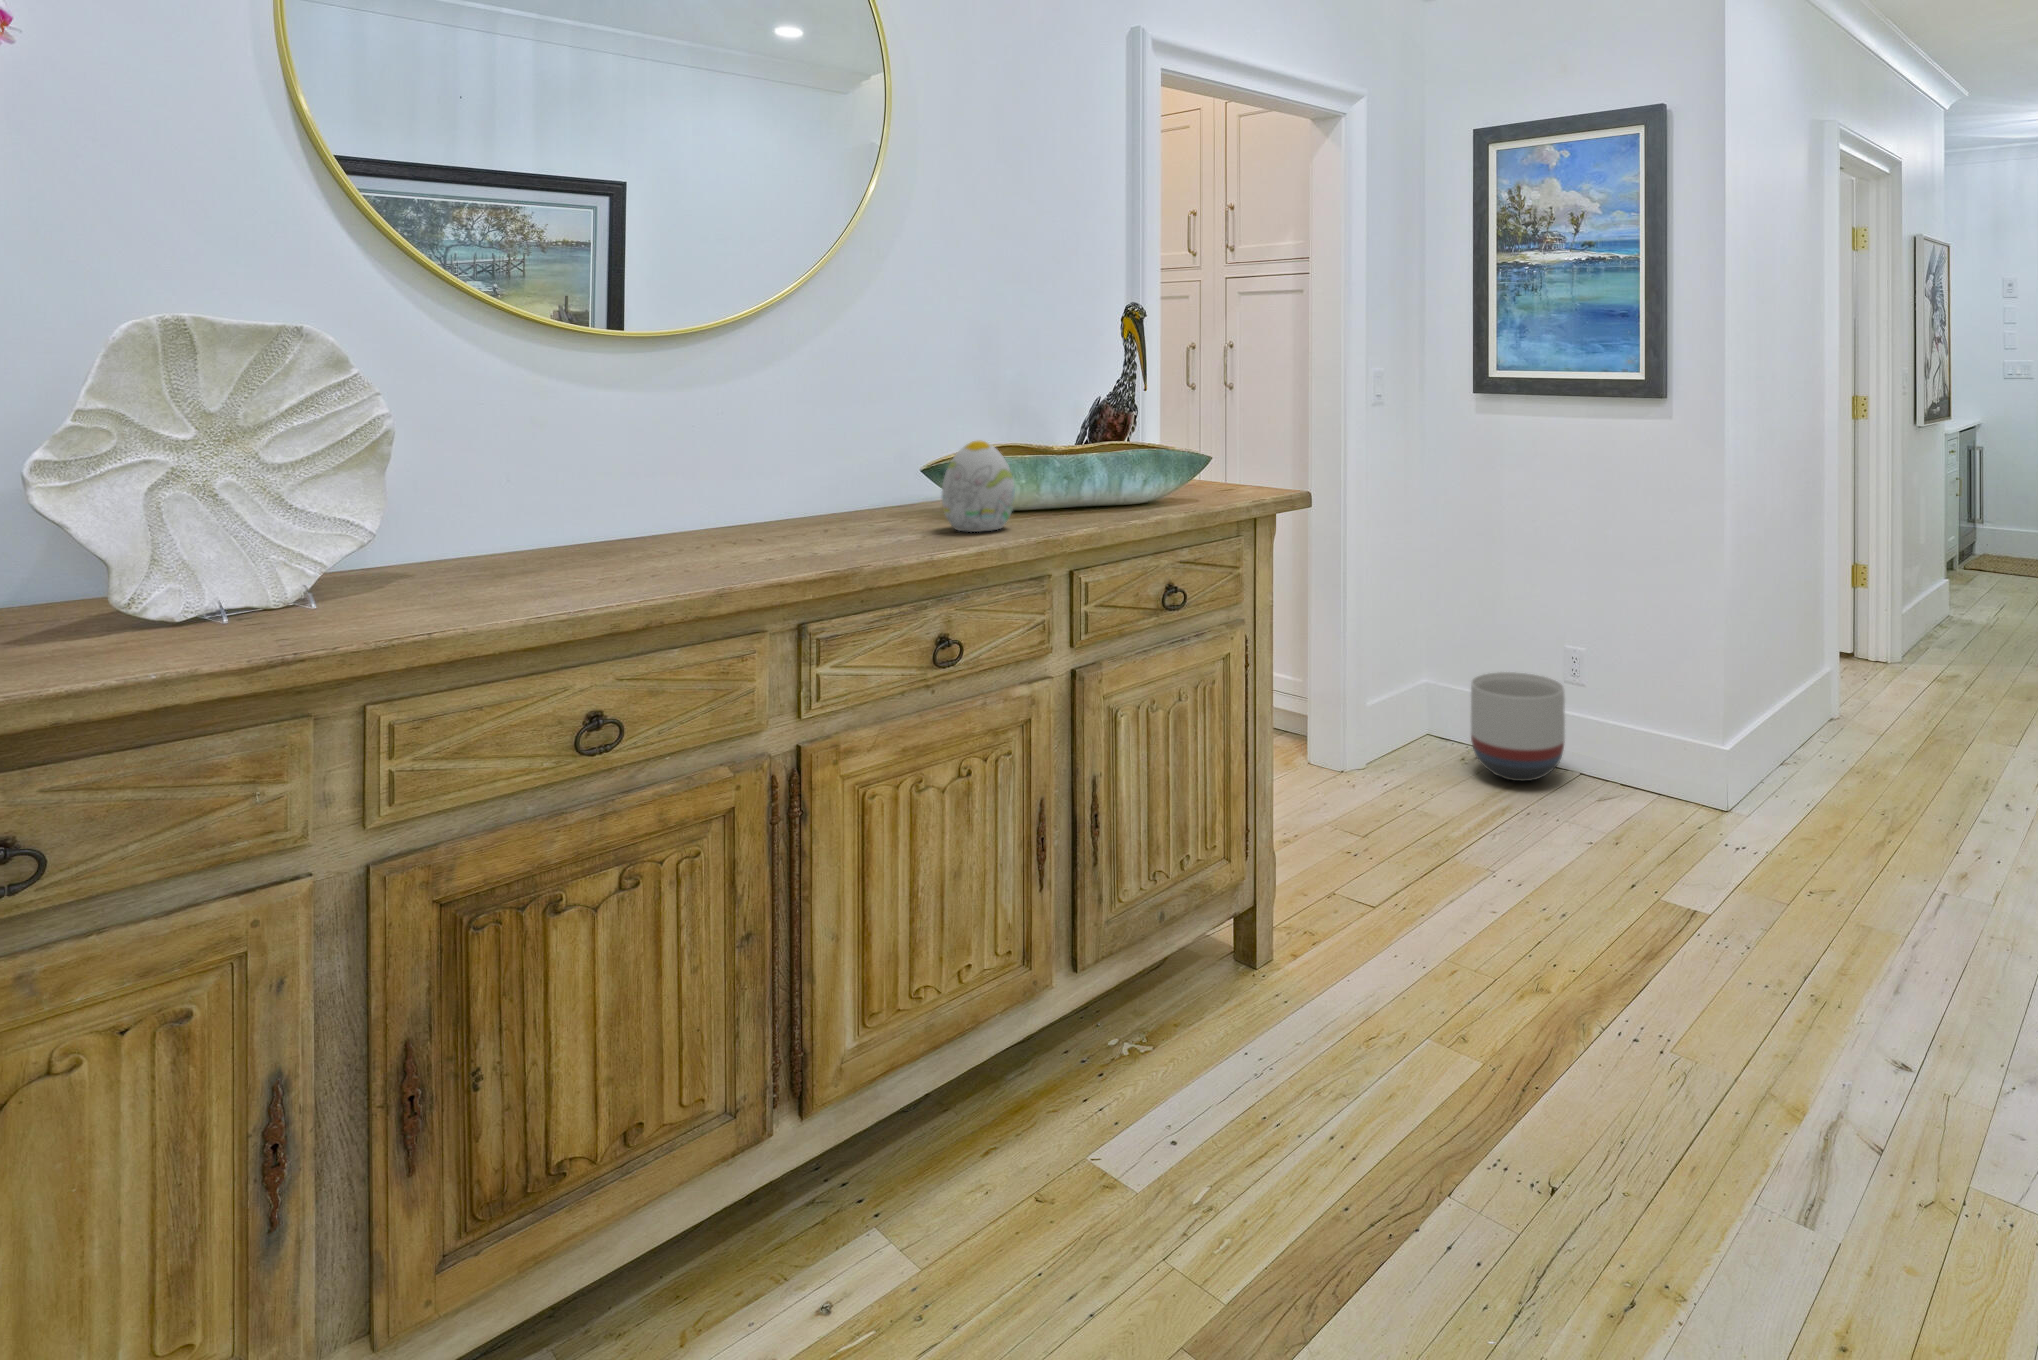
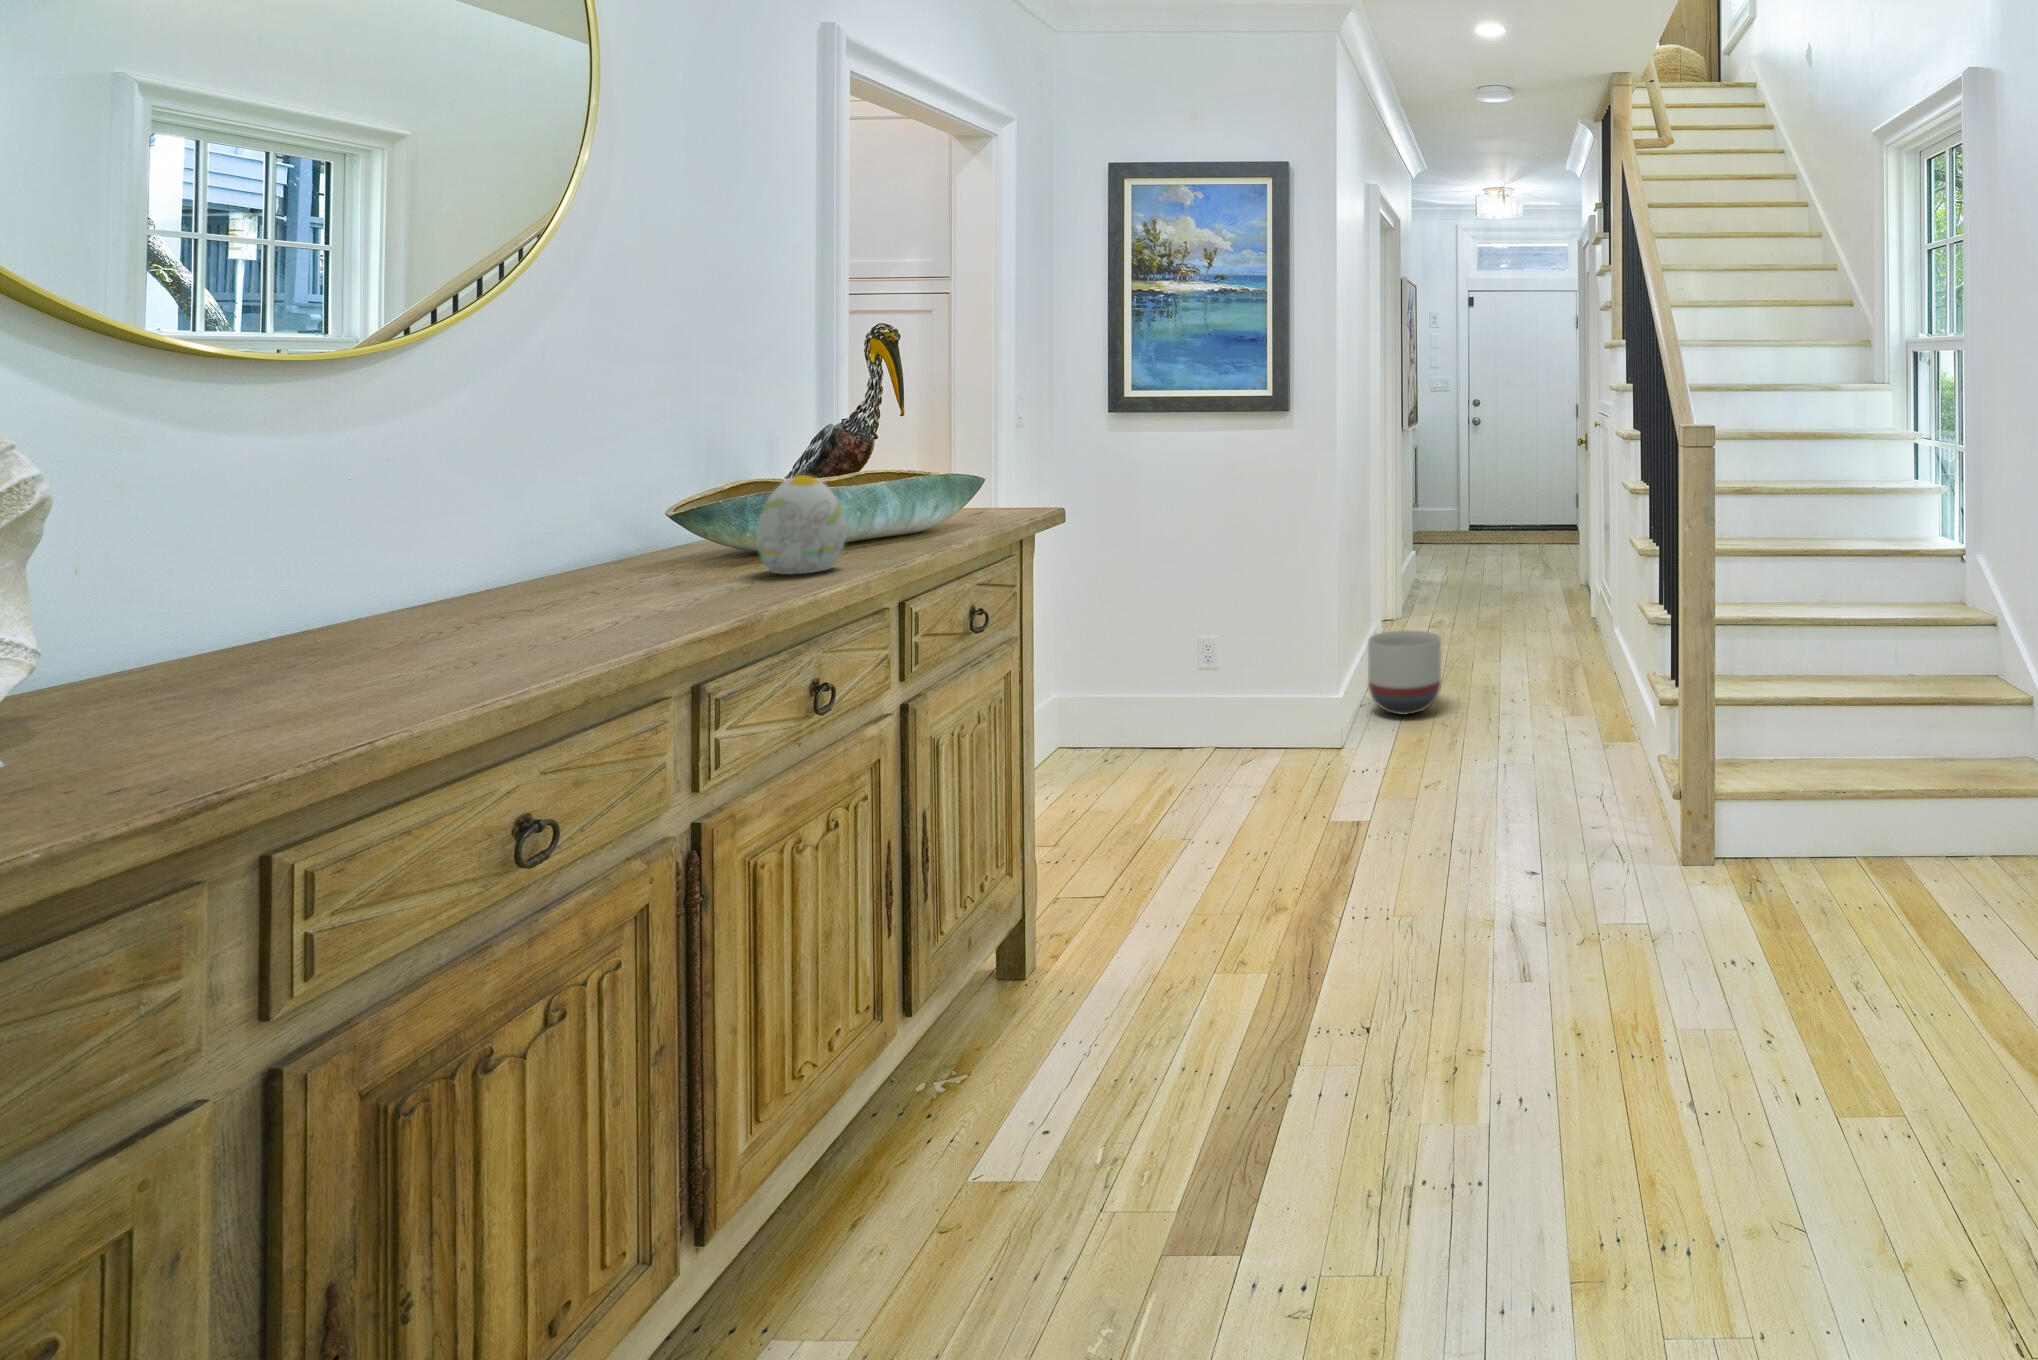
planter: present [1471,672,1565,781] -> present [1368,630,1441,715]

